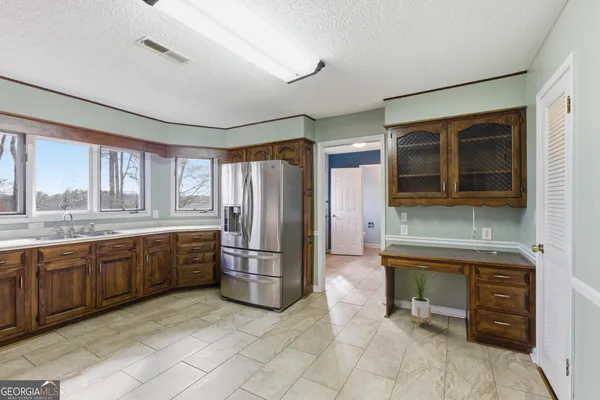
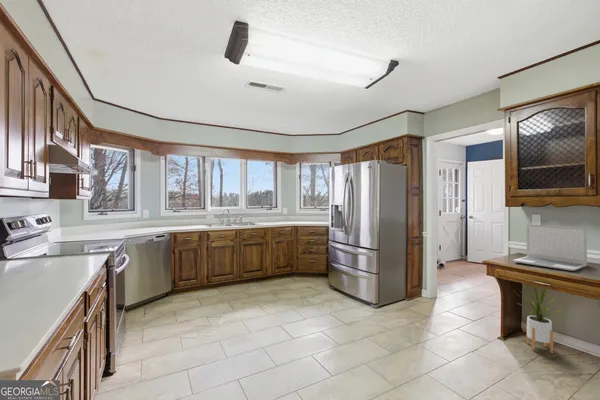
laptop: none [407,222,452,258] -> present [513,225,587,271]

